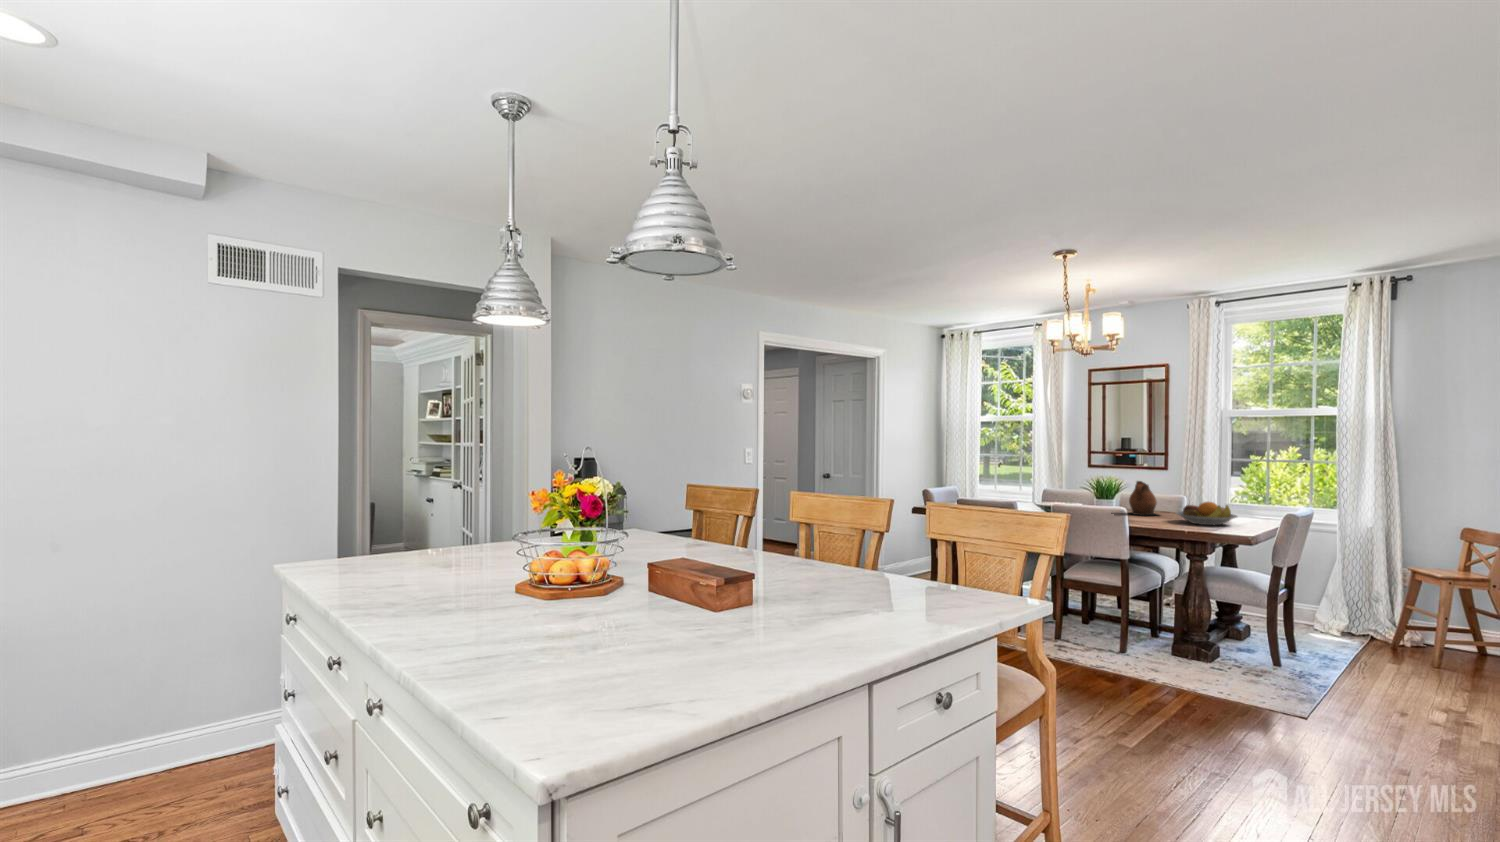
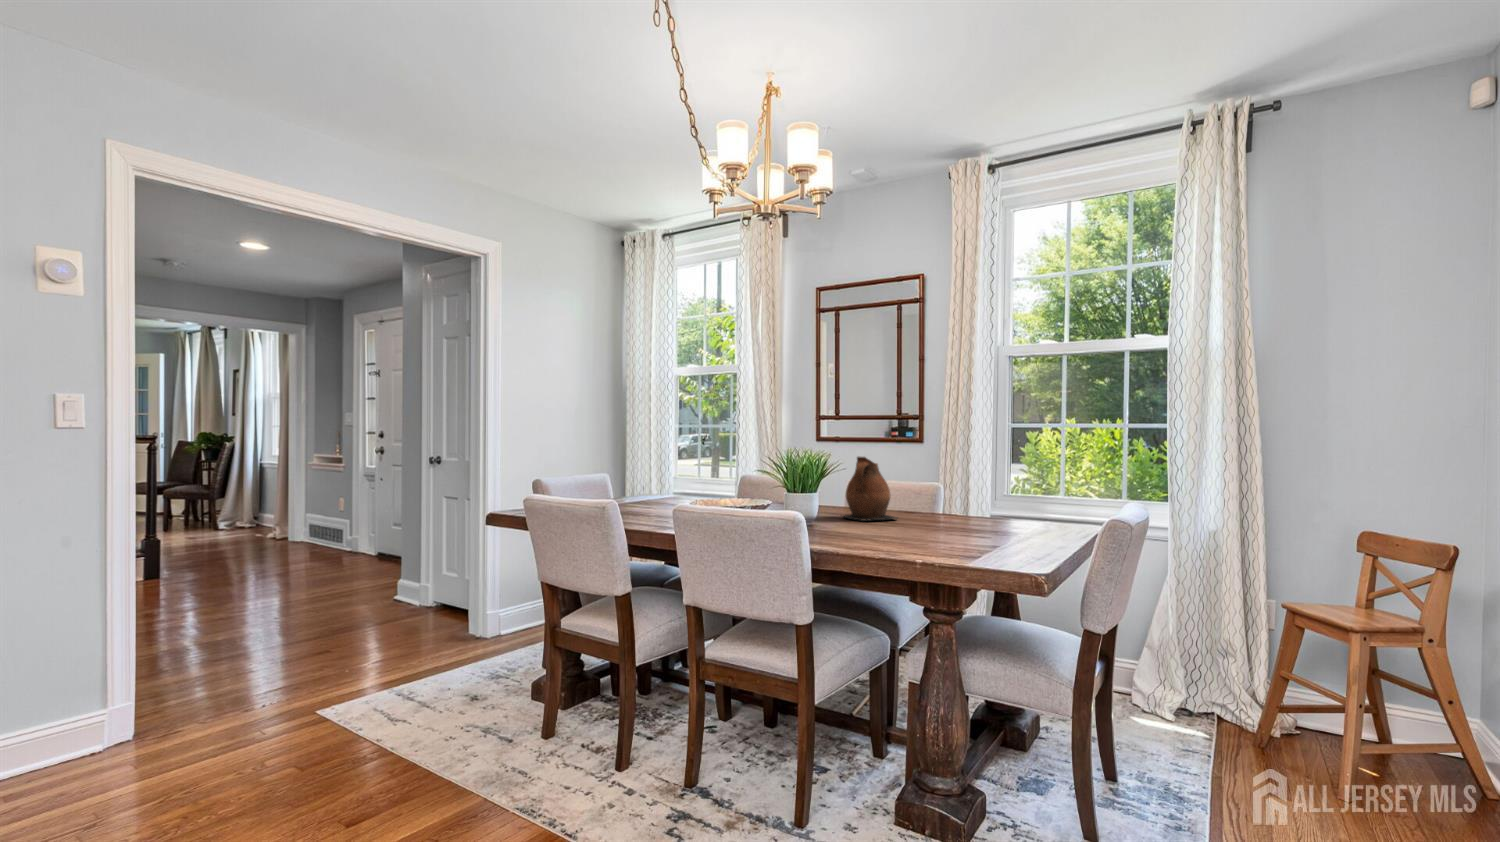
fruit bowl: present [1176,502,1237,525] -> none [913,492,1021,538]

